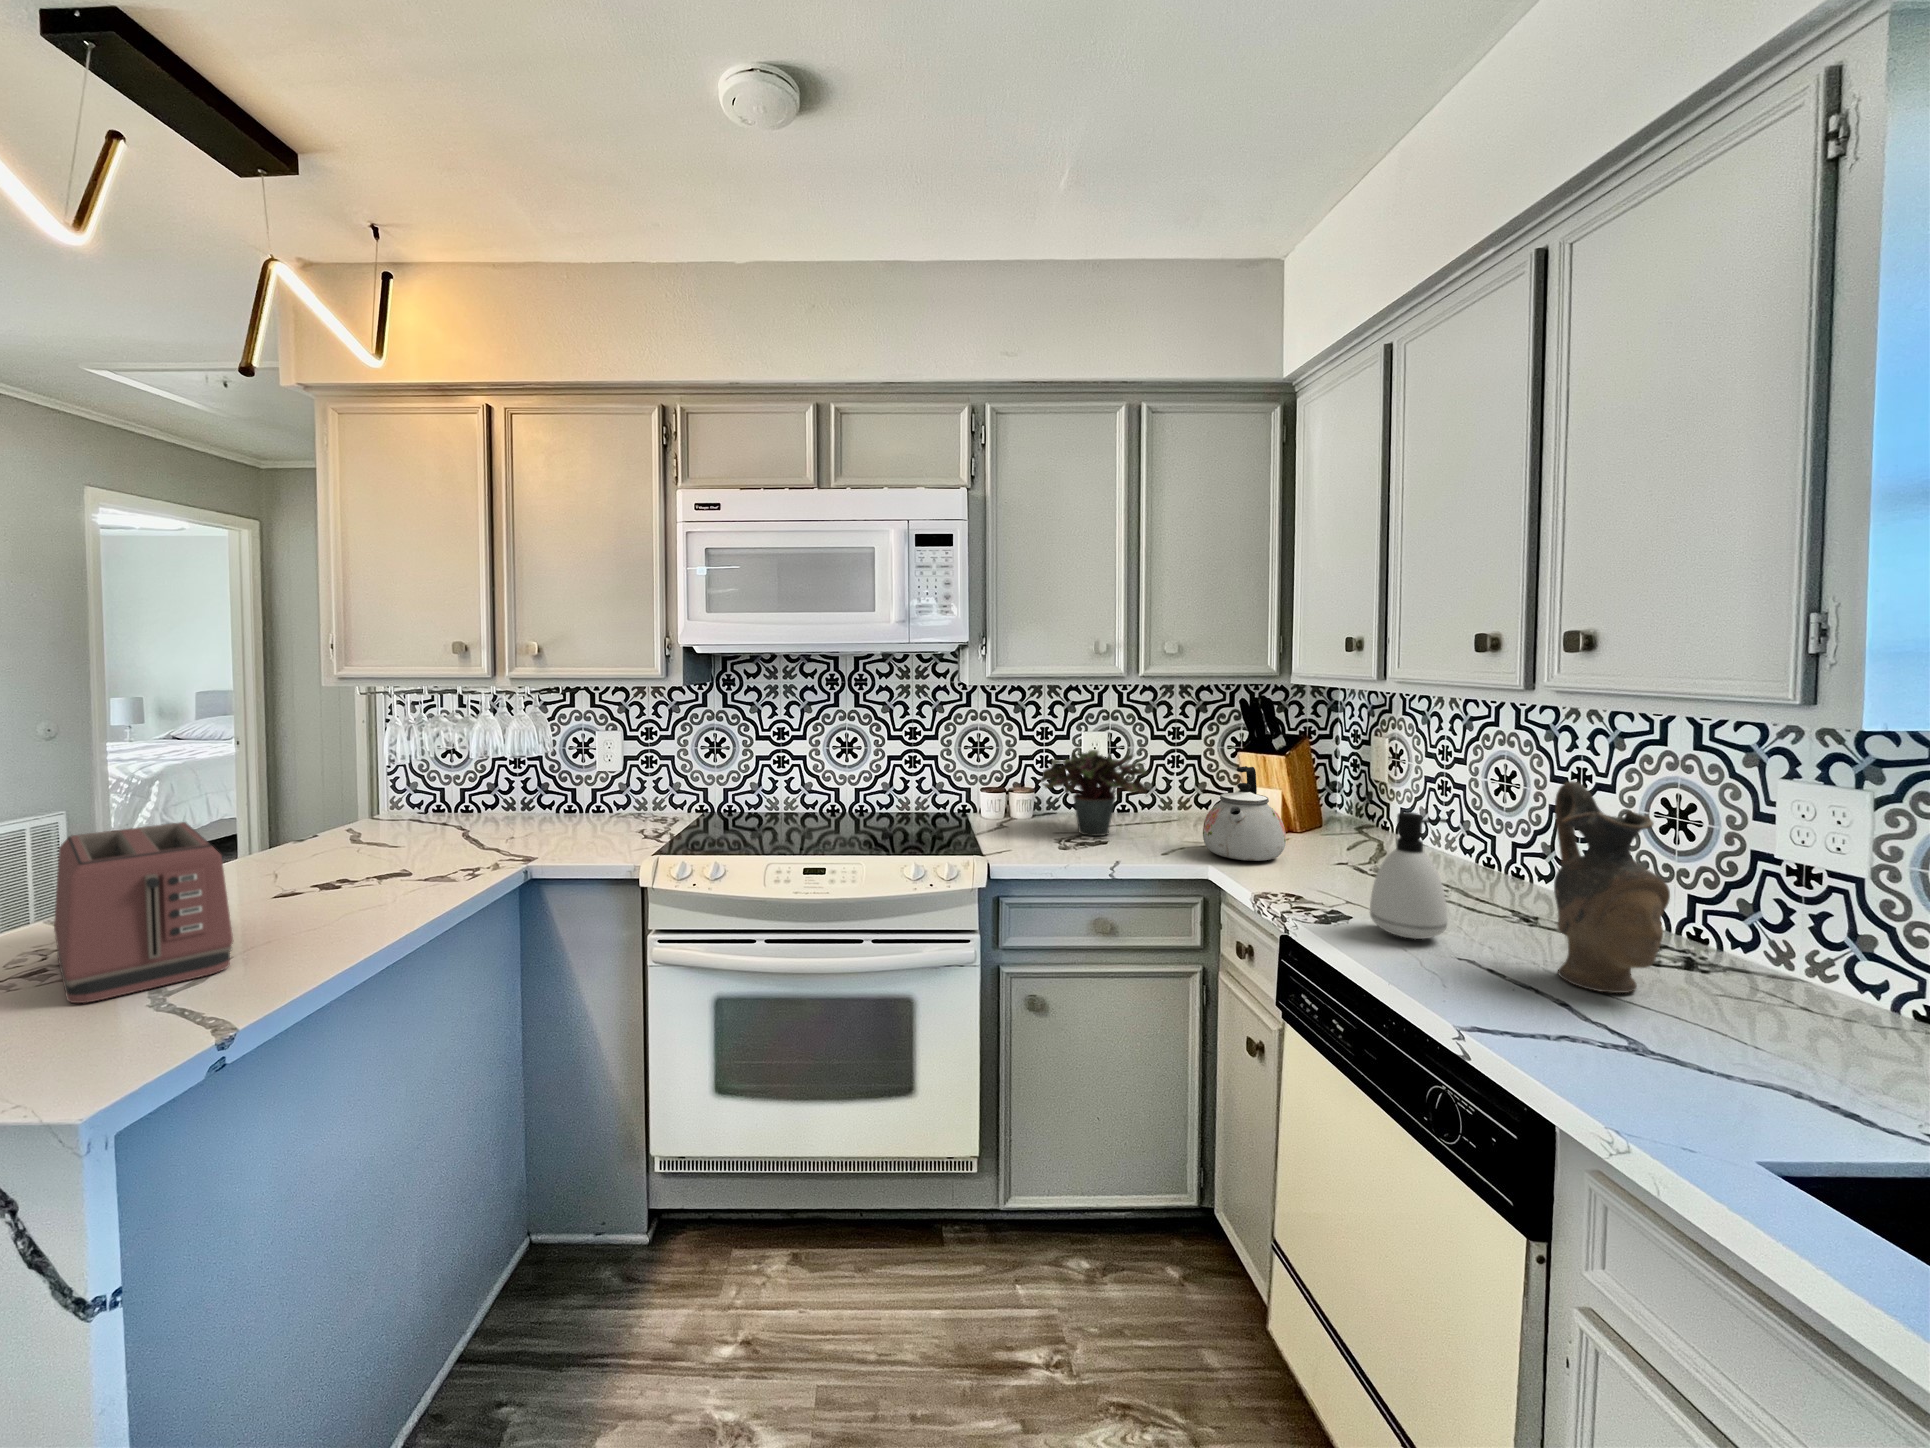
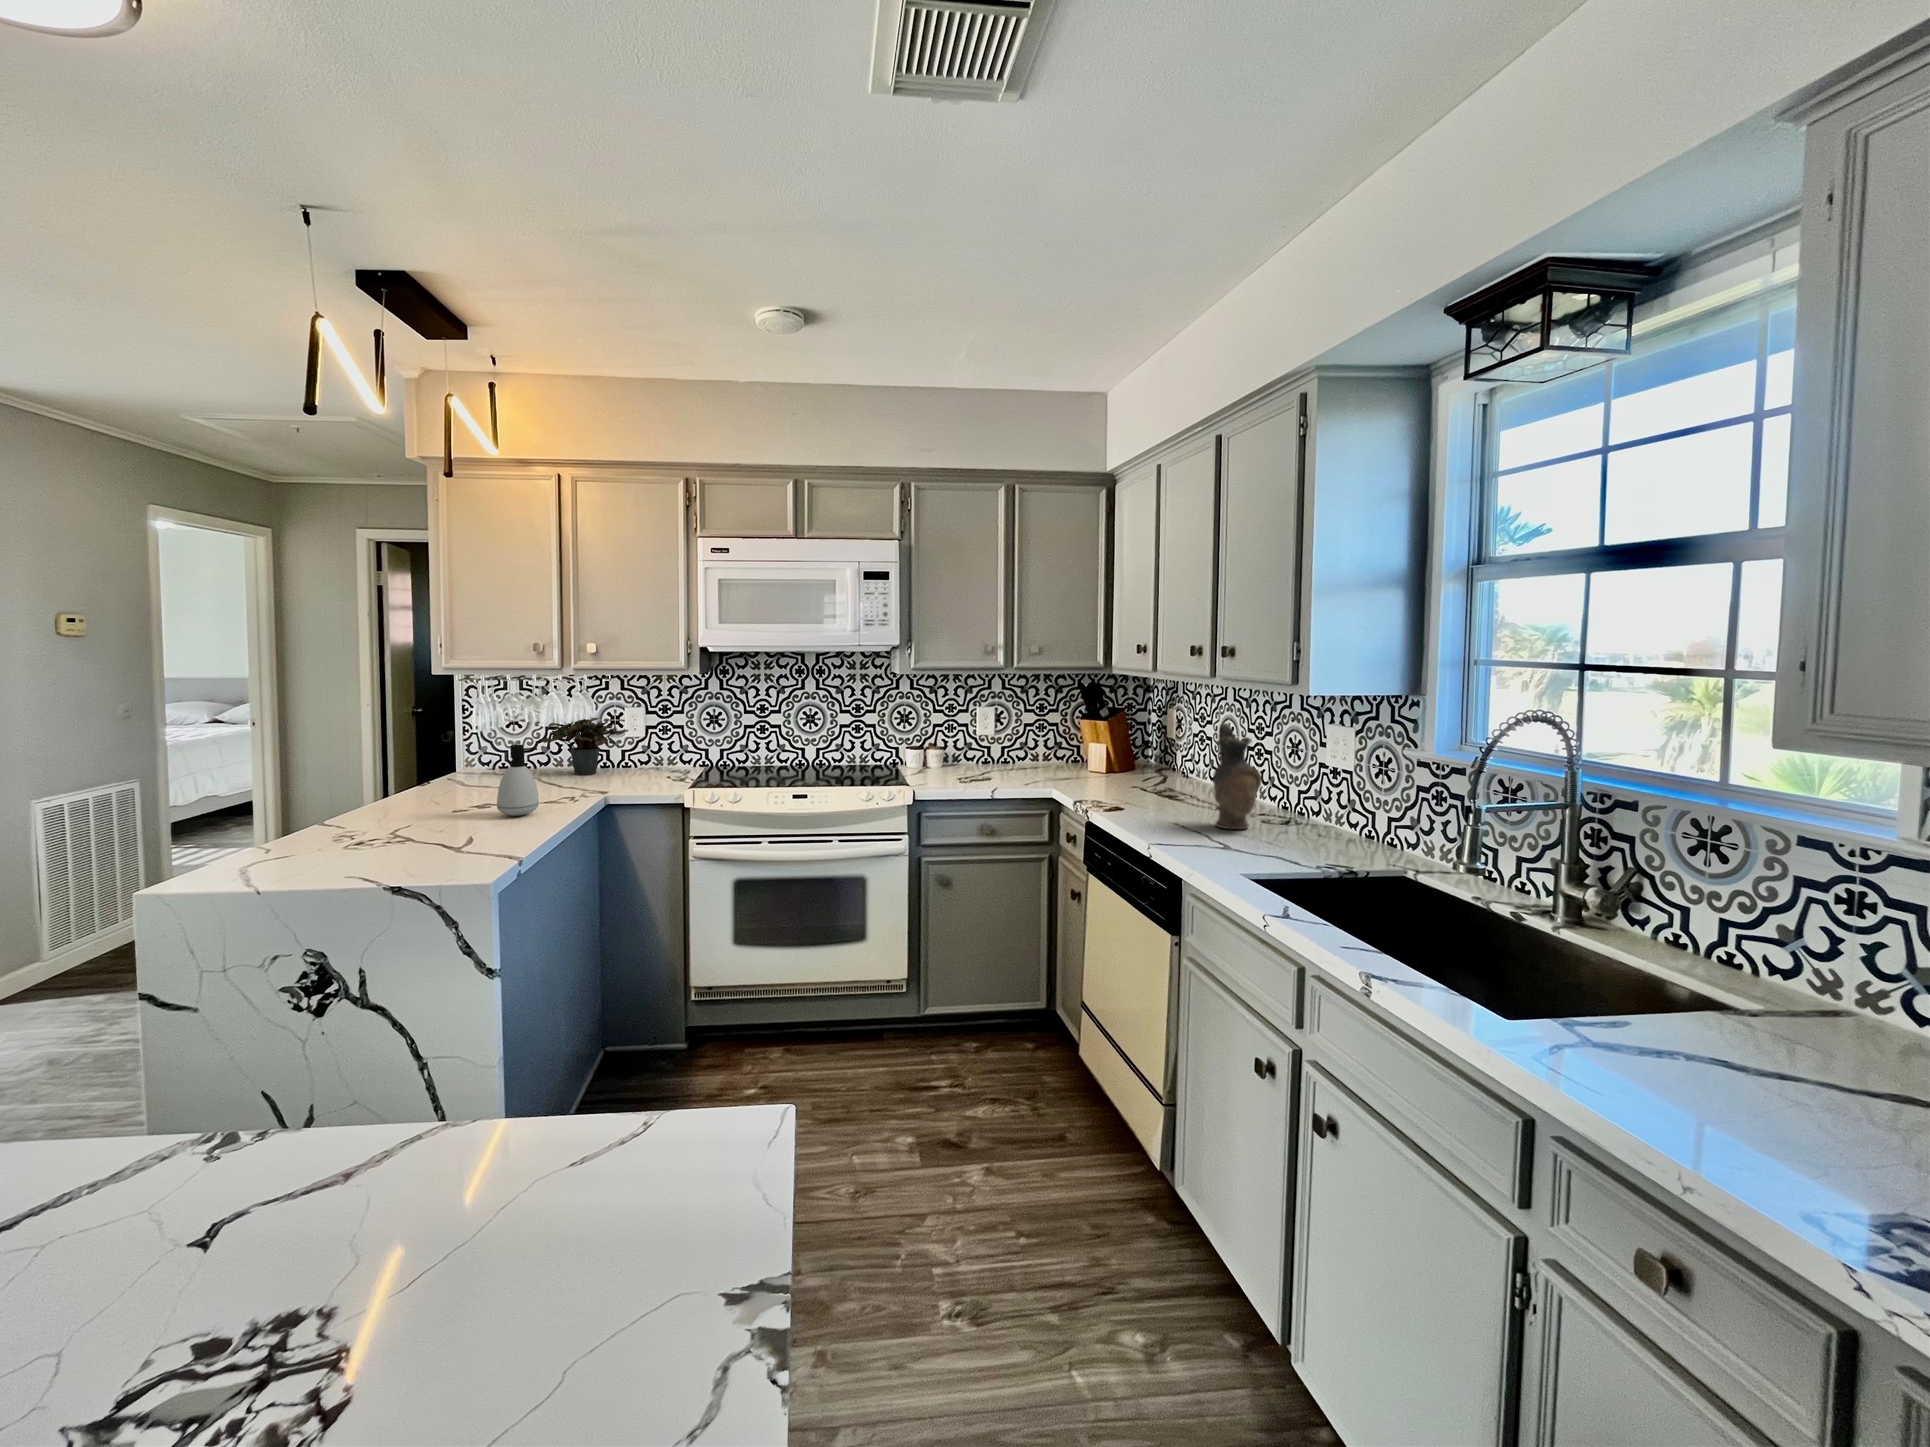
potted plant: present [1039,750,1148,836] -> present [539,718,628,775]
kettle: present [1203,766,1286,861] -> none [1052,726,1103,785]
soap dispenser: present [1370,812,1450,939] -> present [497,744,539,816]
toaster: present [54,822,233,1003] -> none [349,756,473,850]

